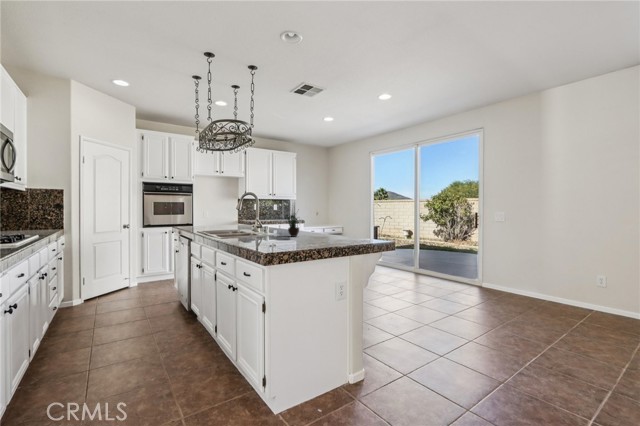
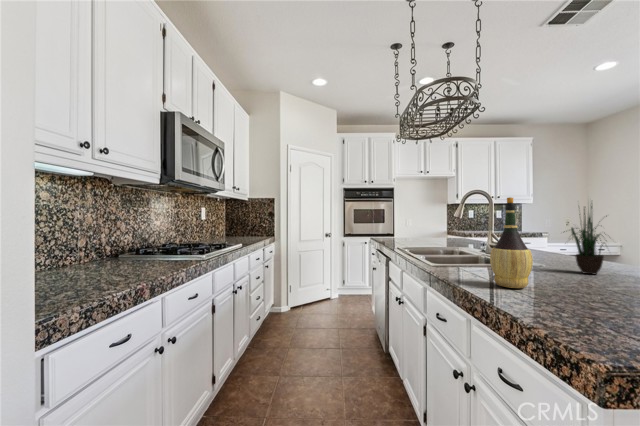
wine bottle: none [246,200,263,243] -> present [490,197,533,288]

